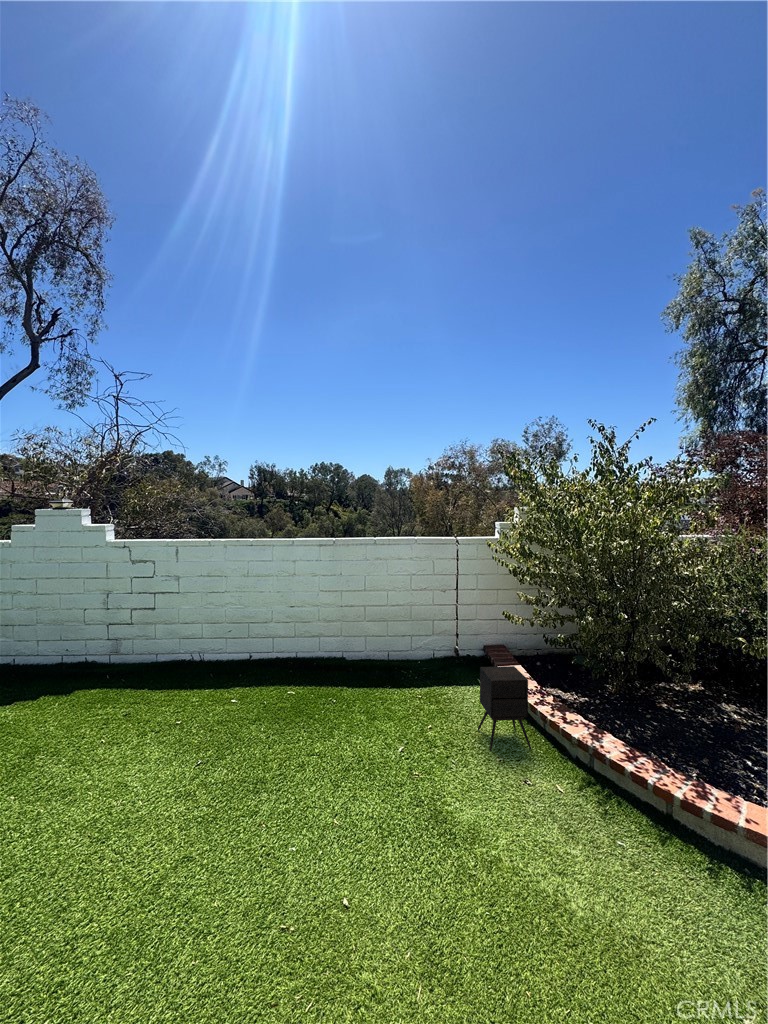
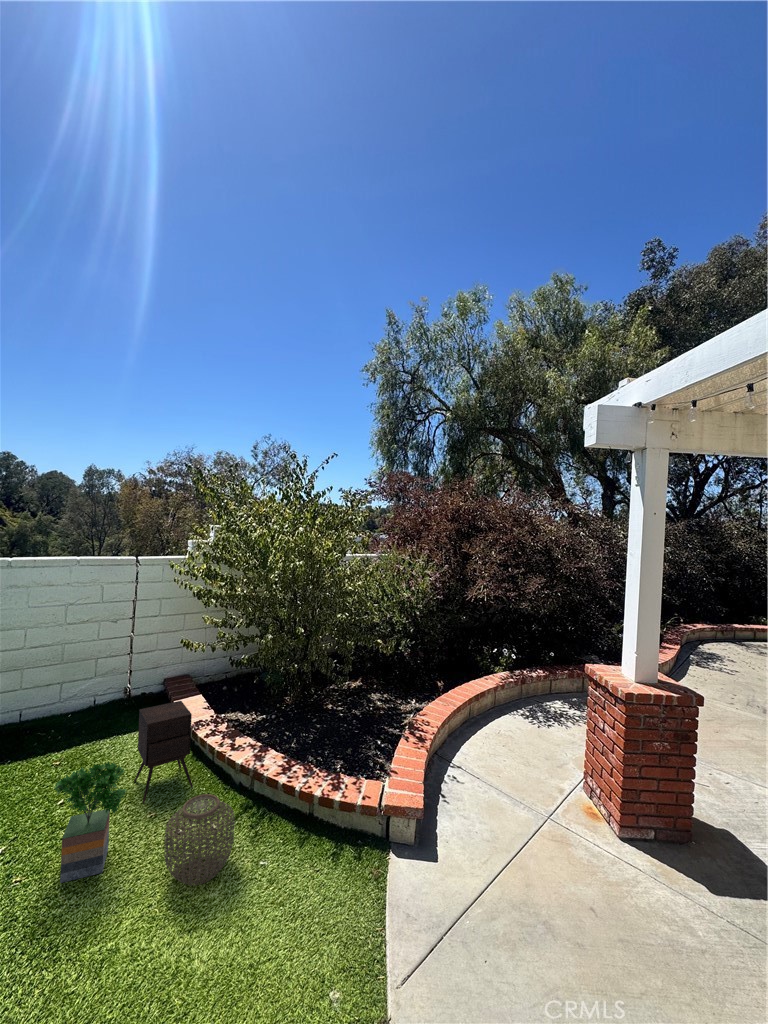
potted tree: none [432,703,487,797] -> present [54,762,127,883]
woven basket: none [526,755,592,840] -> present [164,794,235,885]

